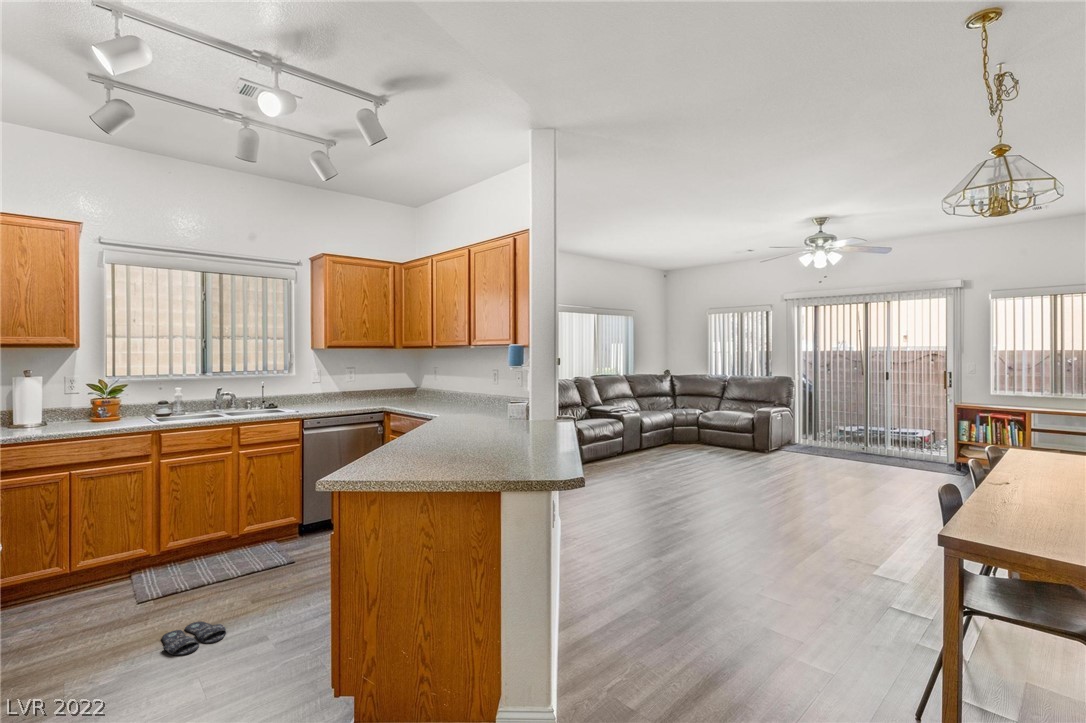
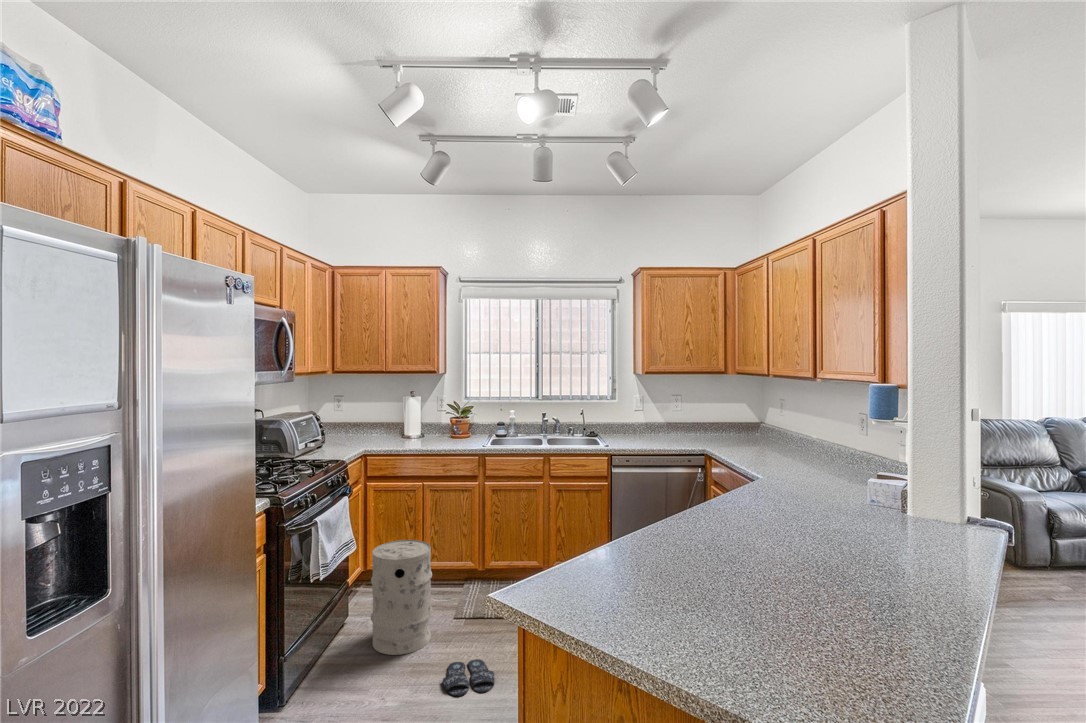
trash can: none [28,526,121,659] -> present [371,540,433,655]

